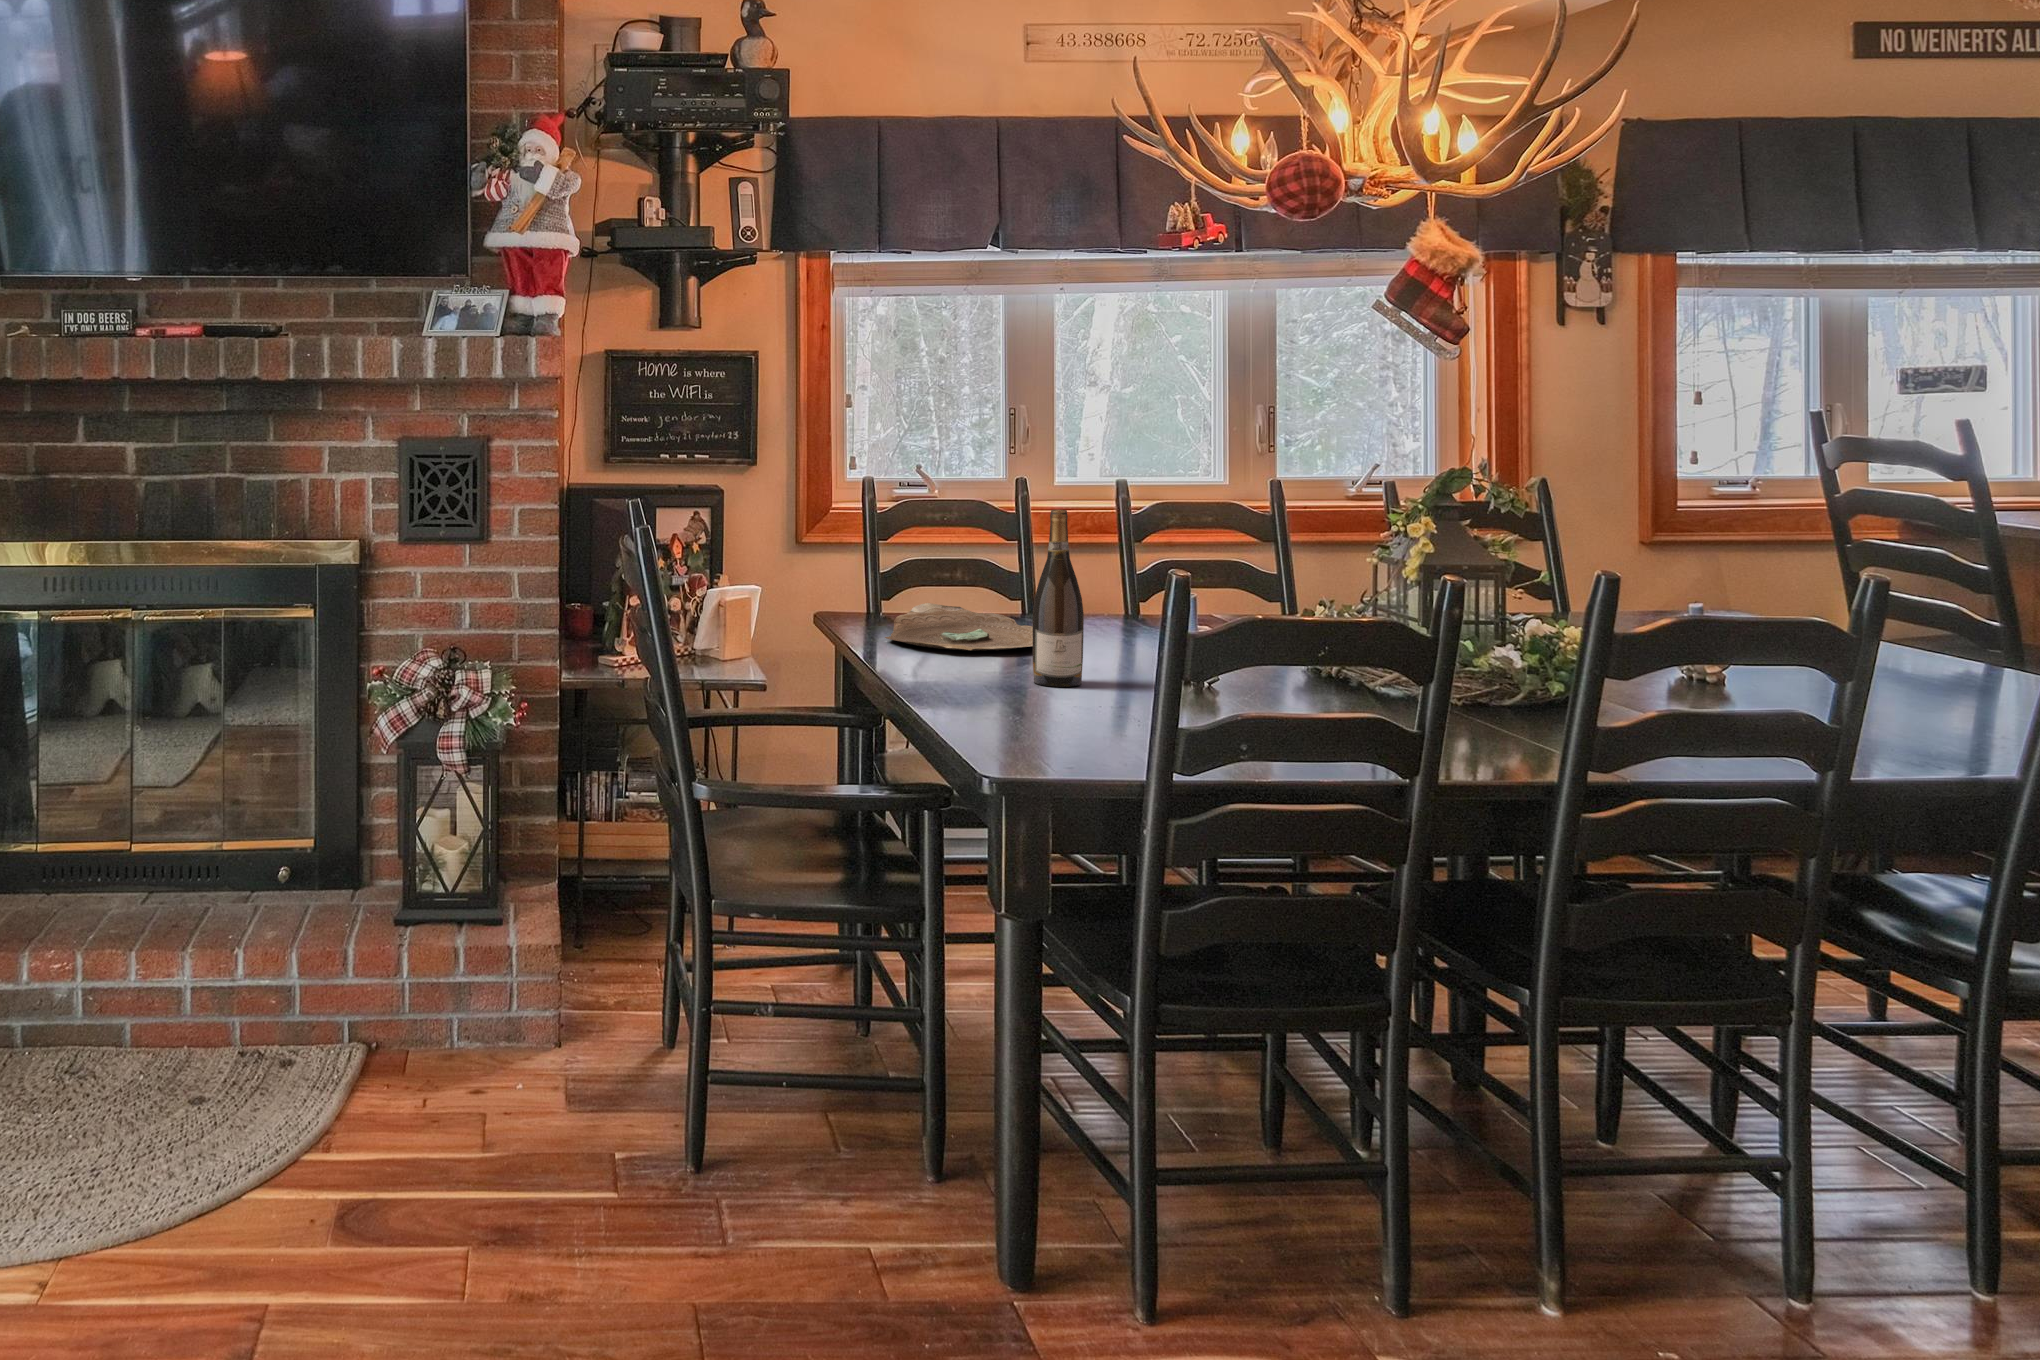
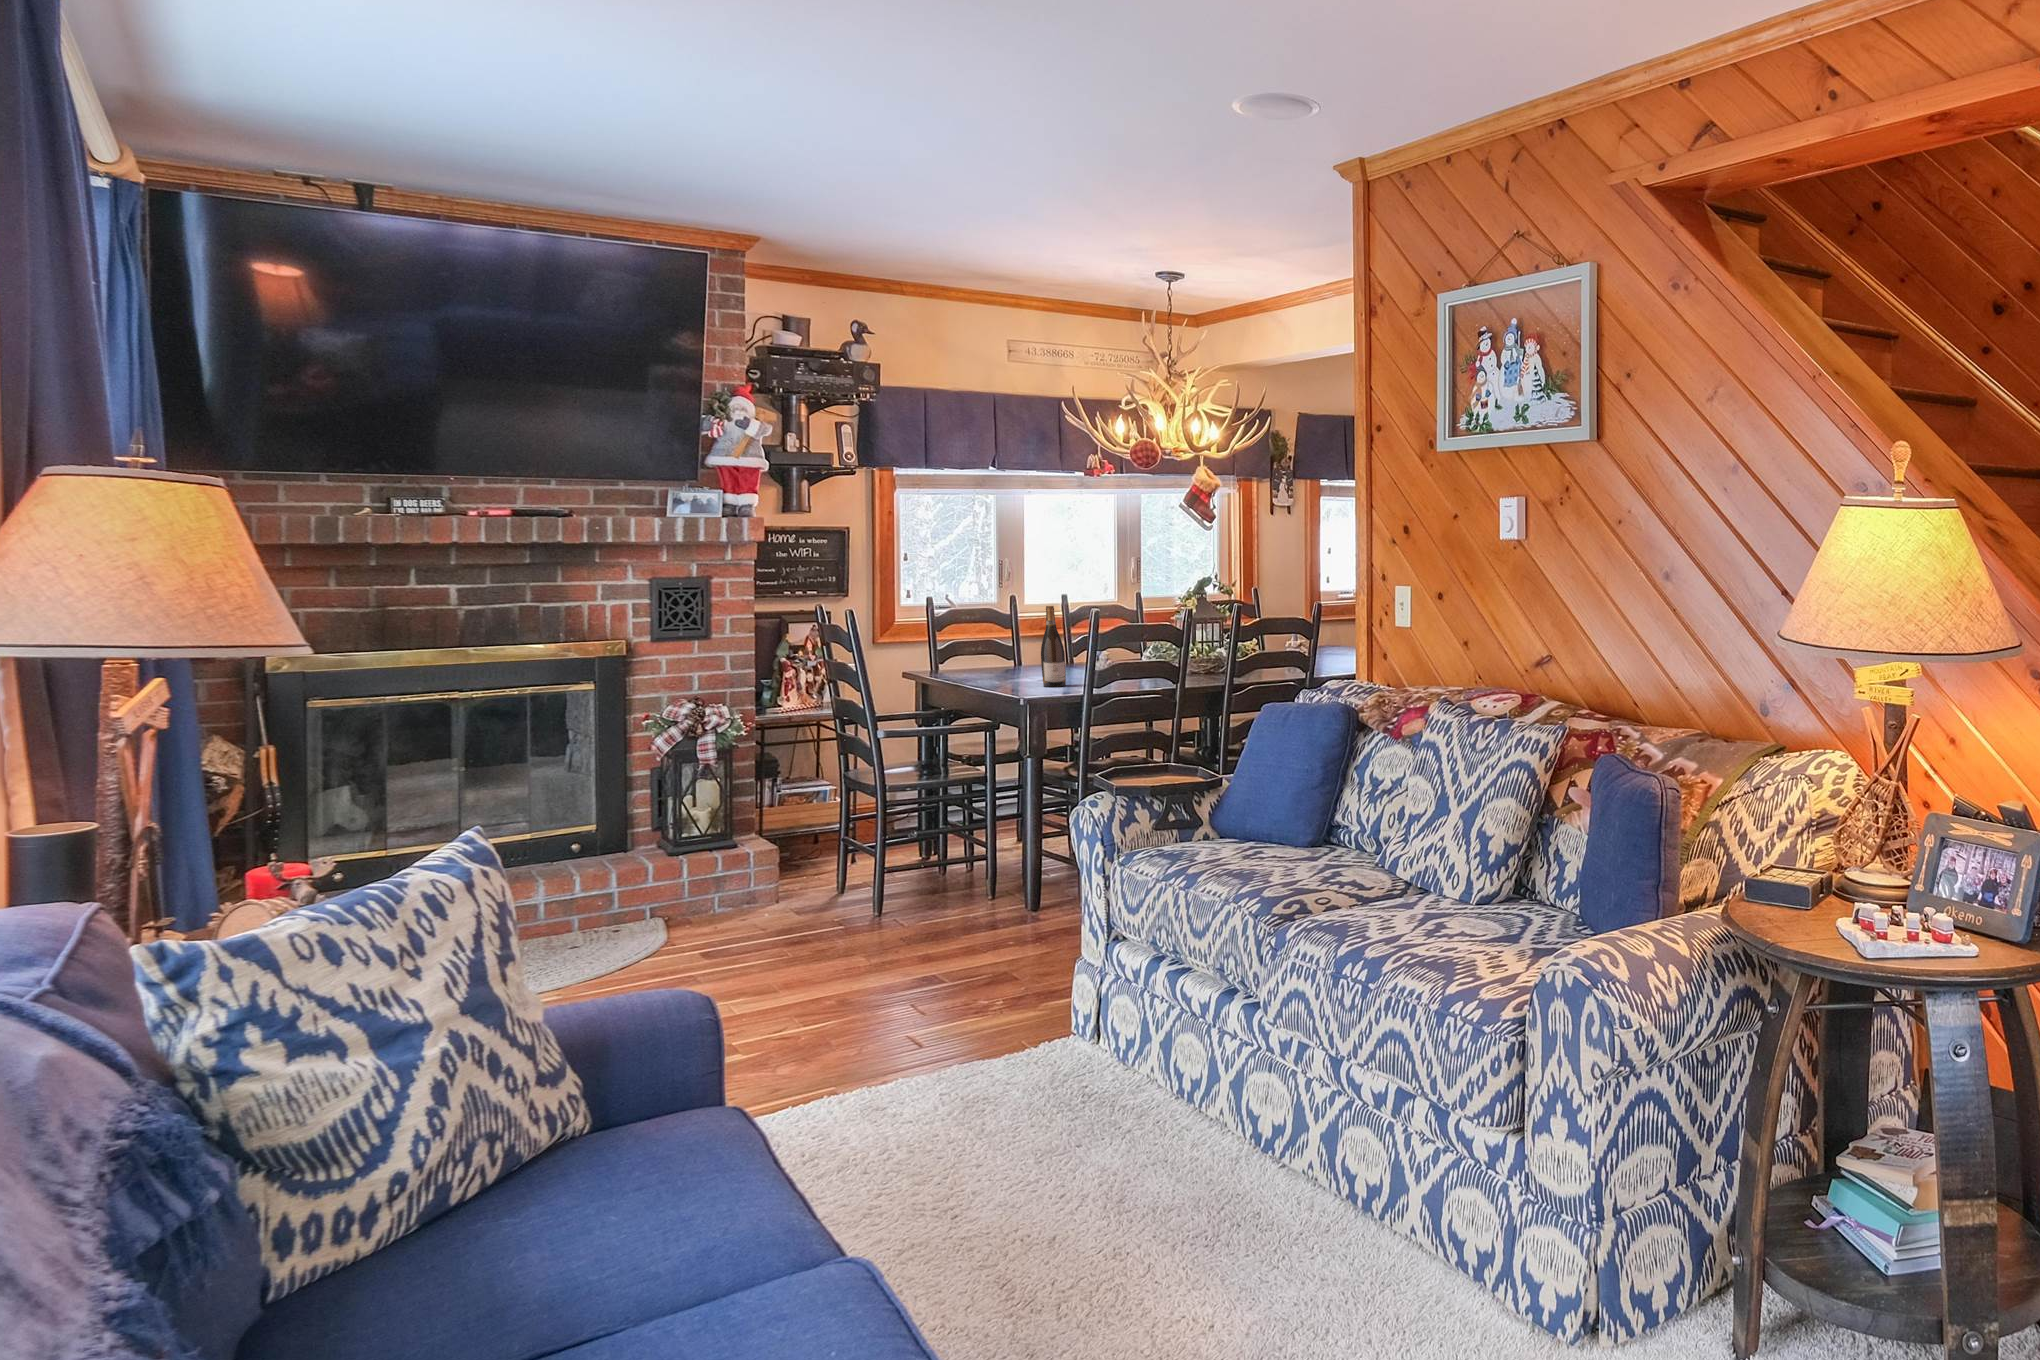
decorative bowl: present [885,603,1033,650] -> none [959,661,1044,680]

